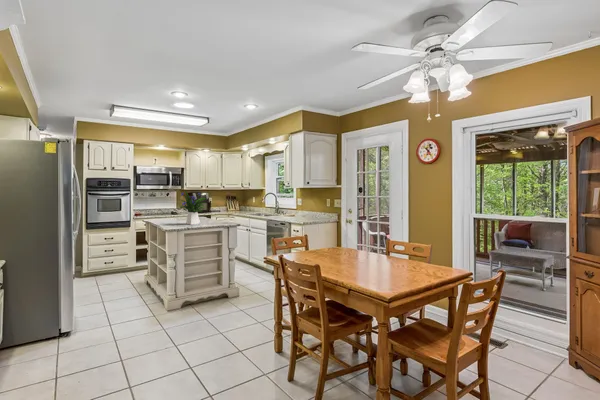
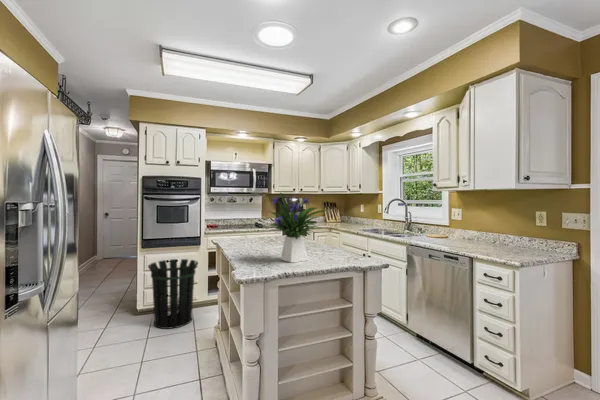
waste bin: none [94,236,131,281] -> present [148,259,198,329]

